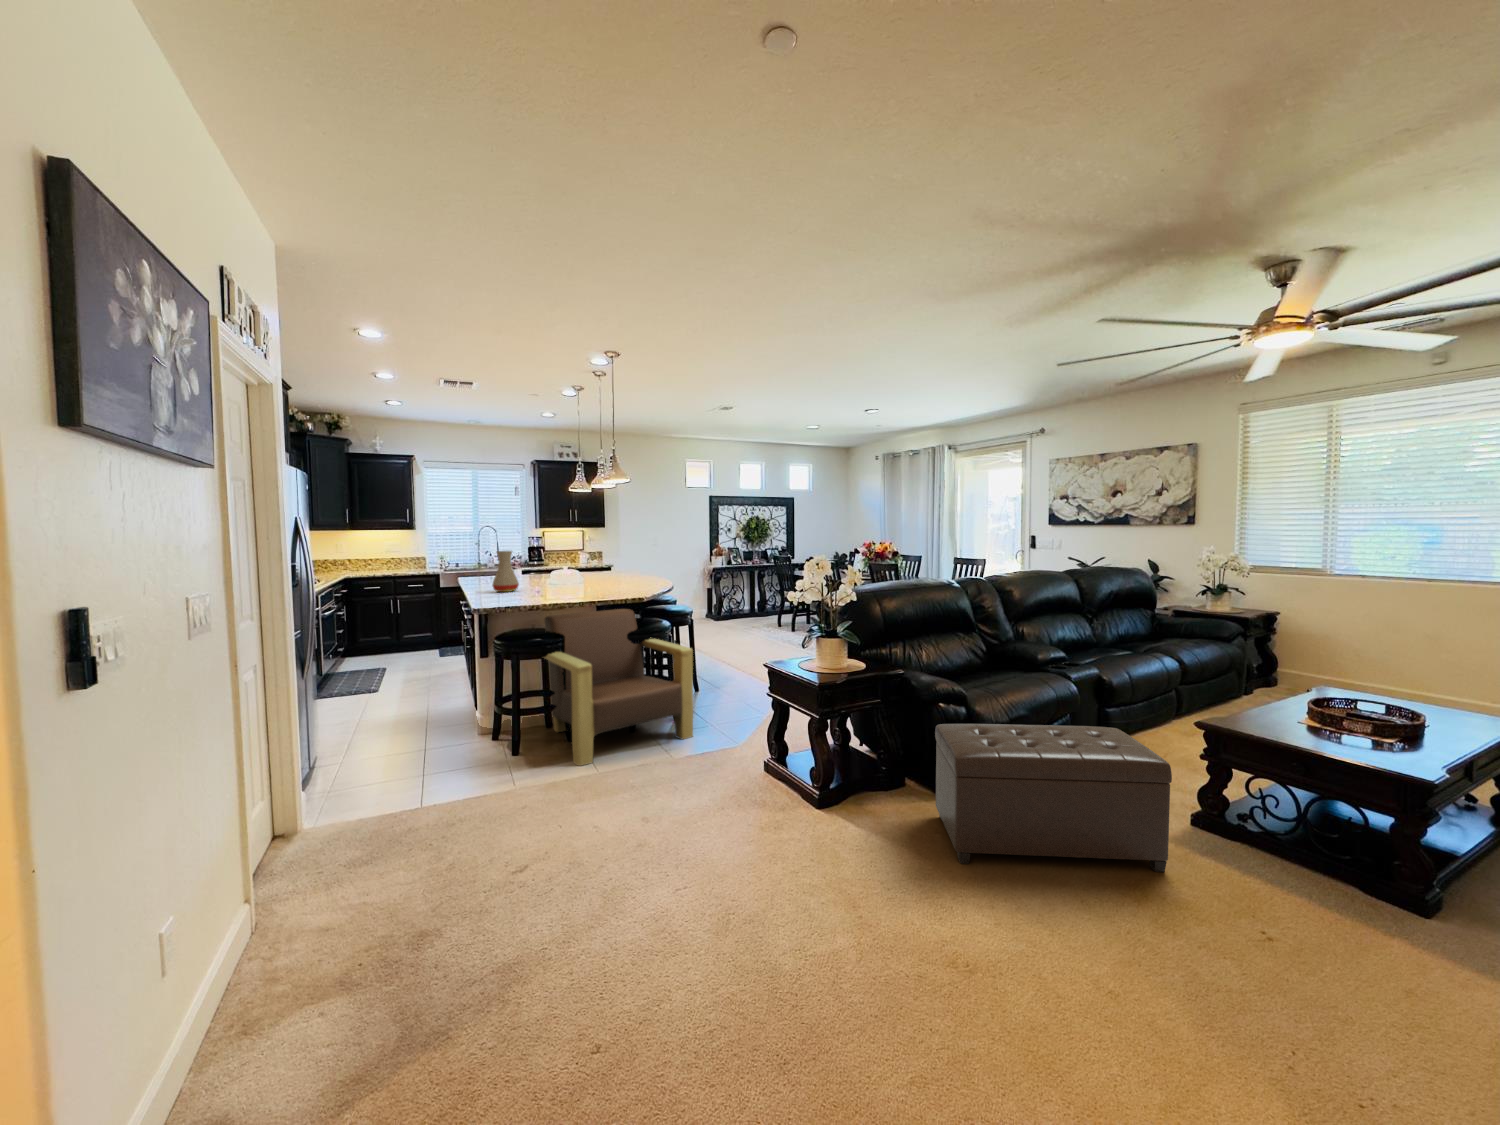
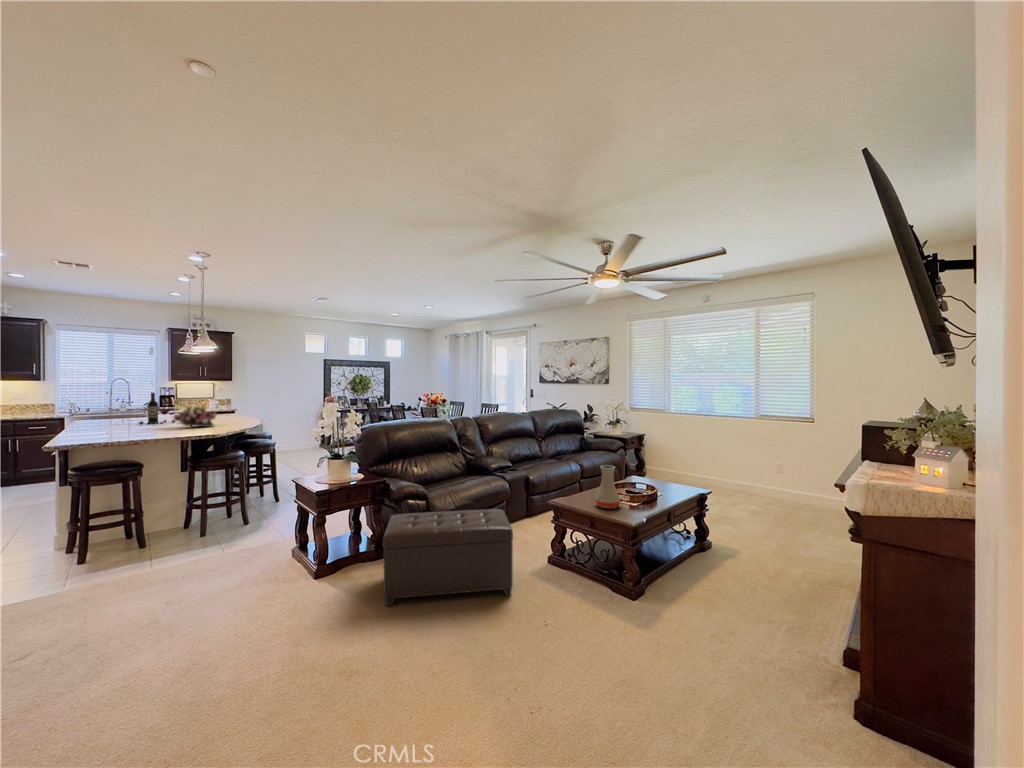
wine bottle: none [538,542,578,583] -> present [139,393,175,424]
vase: present [493,551,519,592] -> present [595,465,620,508]
flower arrangement: none [589,558,637,587] -> present [173,406,216,427]
armchair: present [544,609,693,766] -> none [113,444,249,568]

